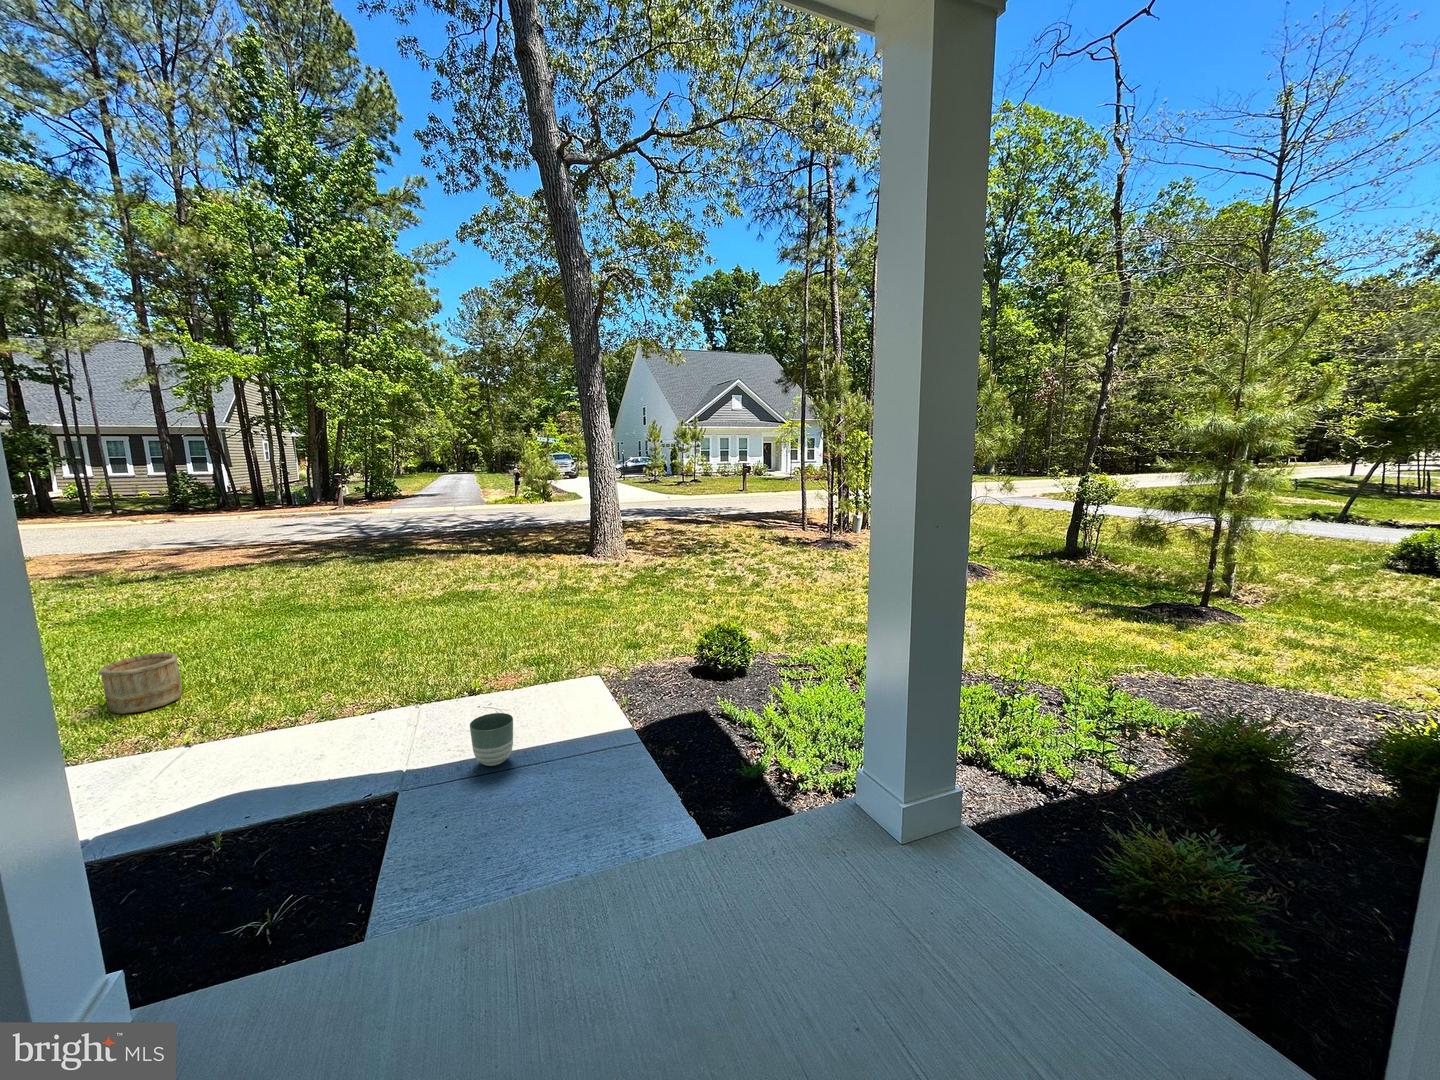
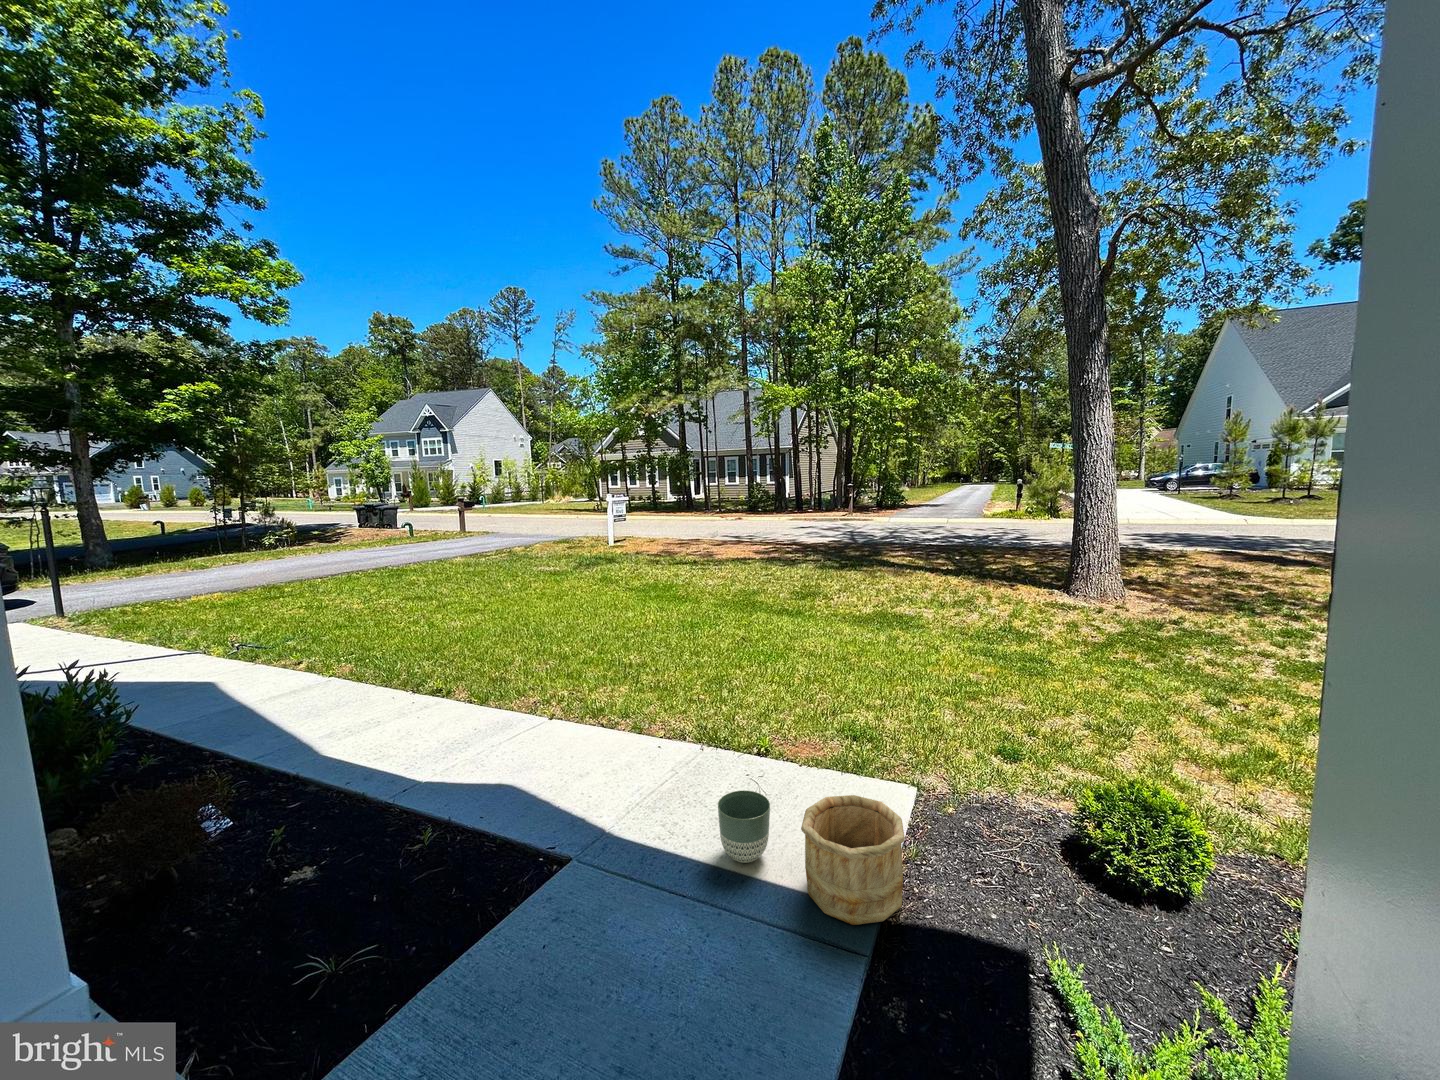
wooden bucket: present [98,652,182,714] -> present [801,795,905,925]

